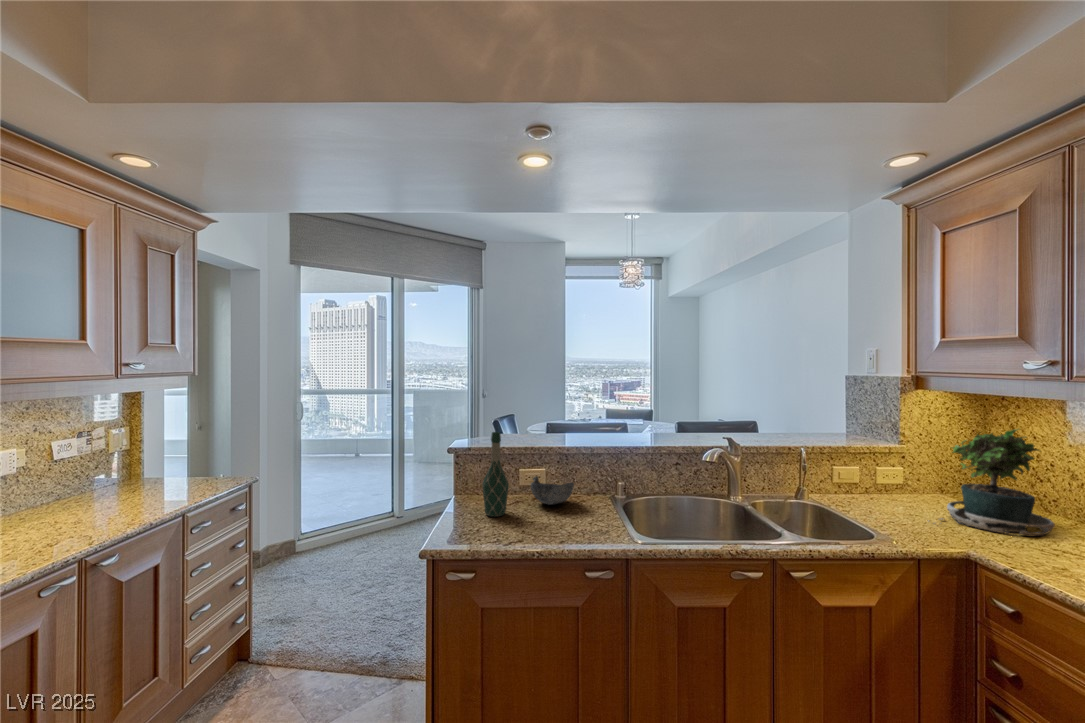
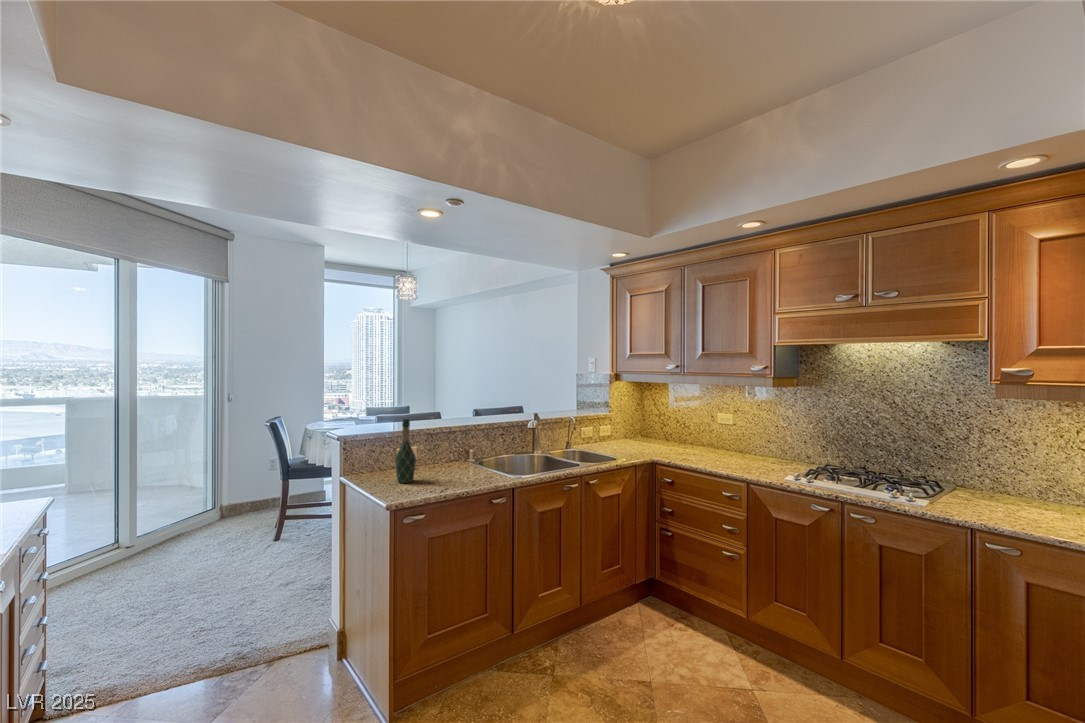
potted plant: present [928,429,1055,536] -> none [629,398,674,451]
bowl: present [531,476,574,505] -> none [416,452,452,471]

